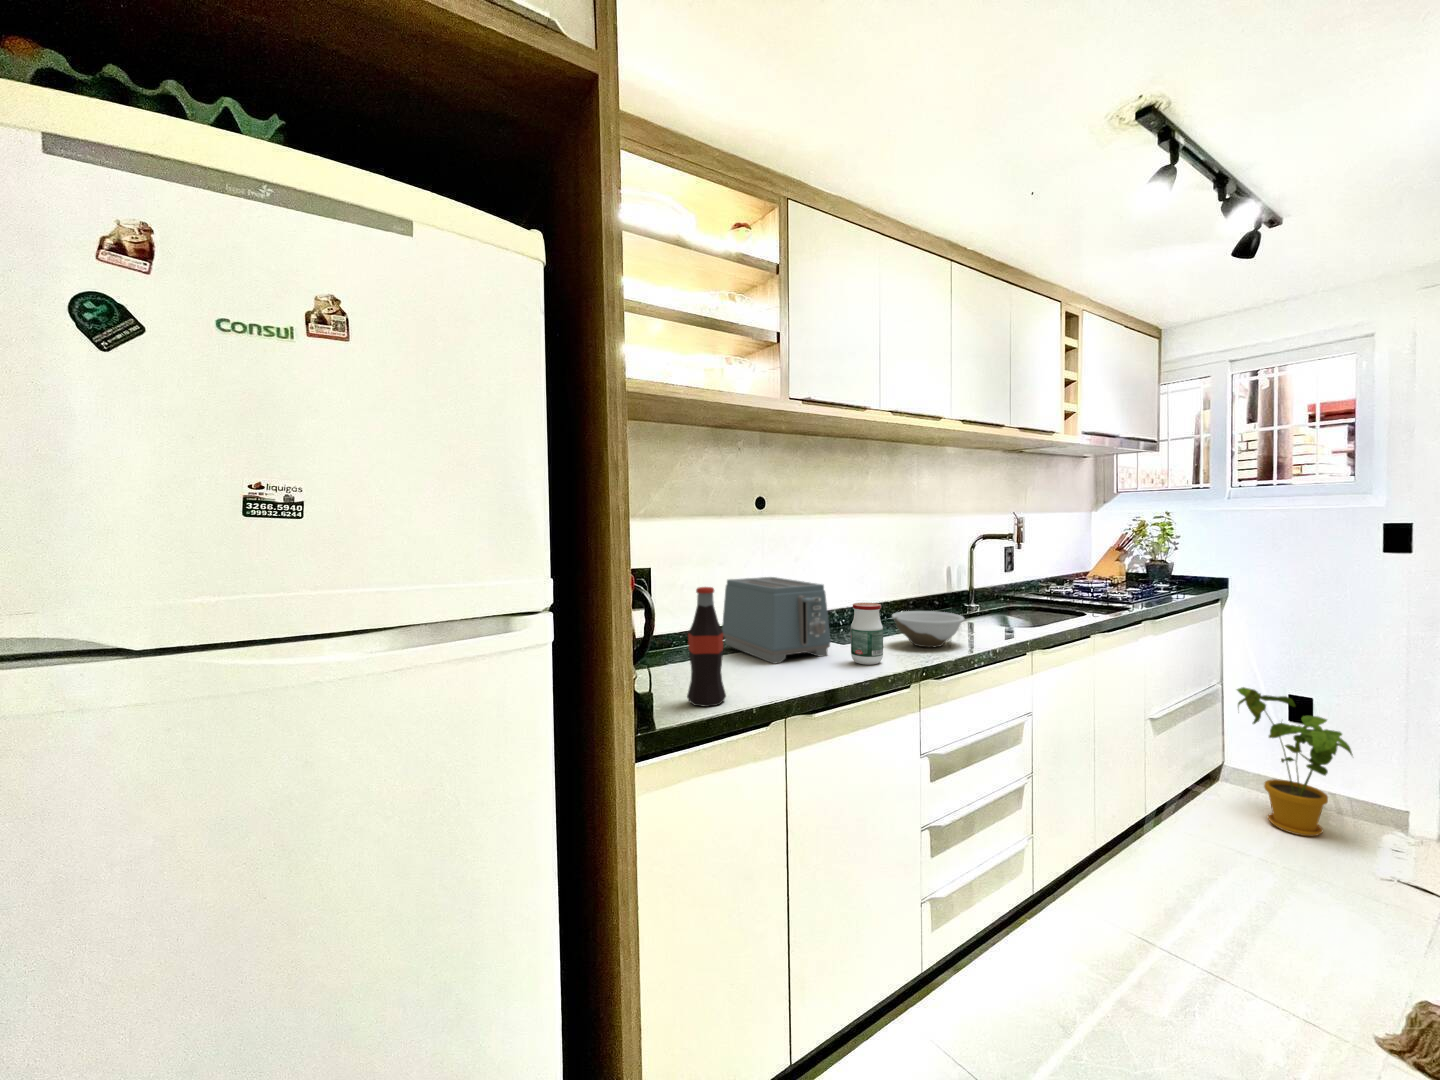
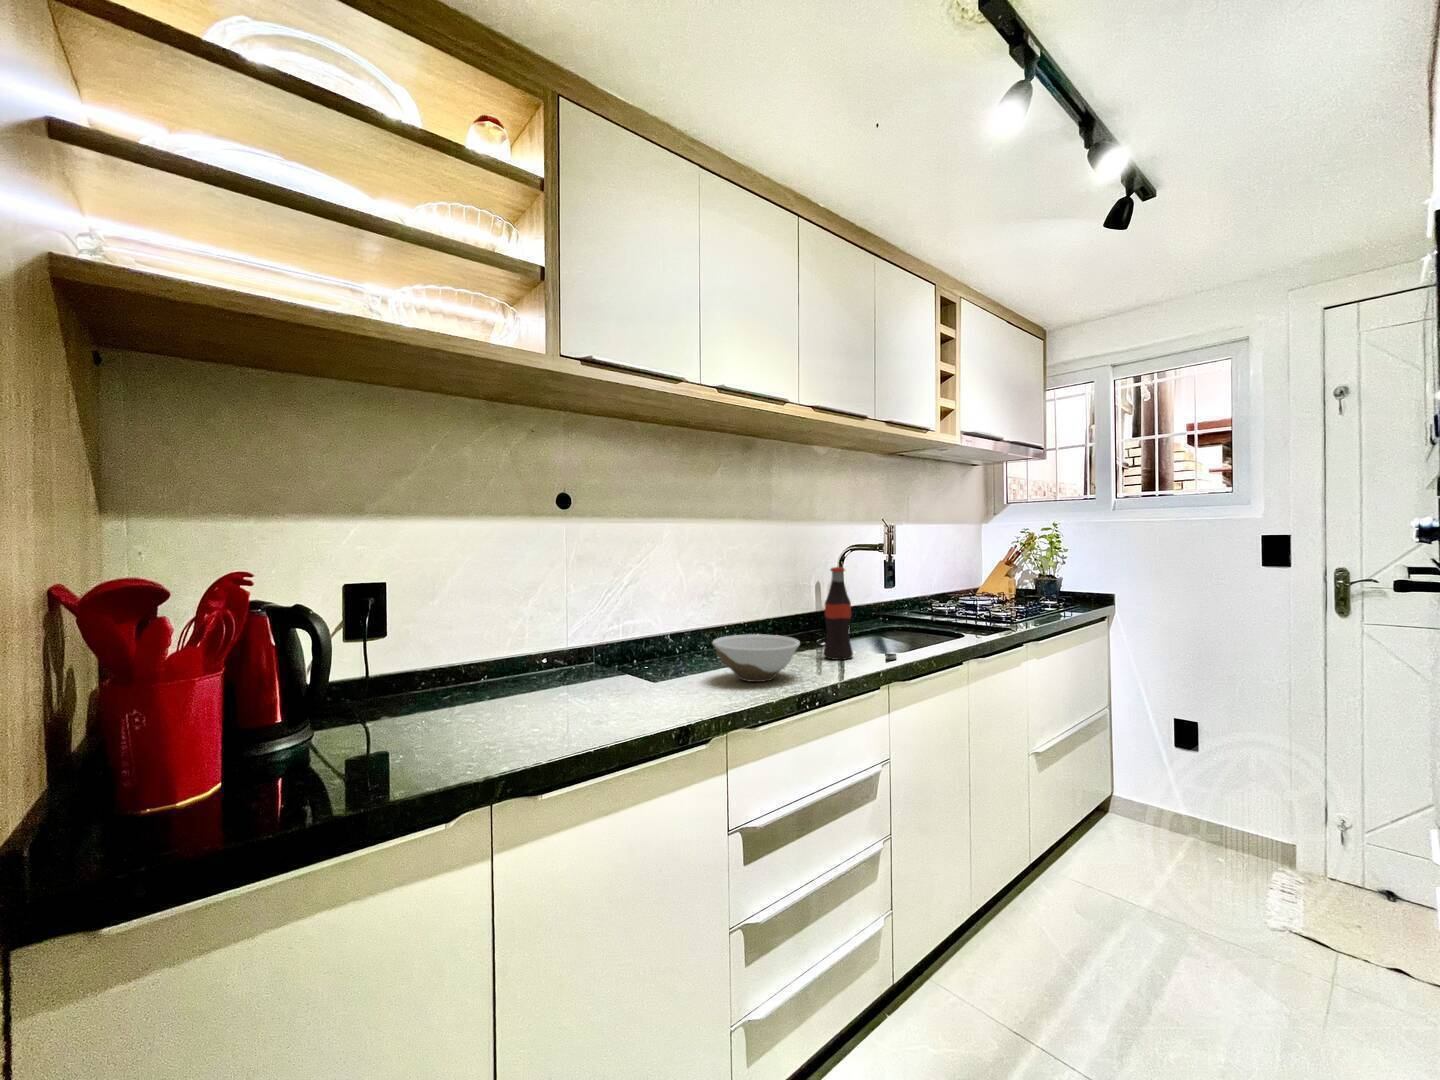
toaster: present [722,577,831,664] -> none [498,592,624,710]
bottle: present [687,587,726,707] -> present [823,567,853,660]
jar: present [851,603,883,665] -> none [637,625,679,710]
house plant: present [1237,687,1353,836] -> none [1124,714,1243,879]

